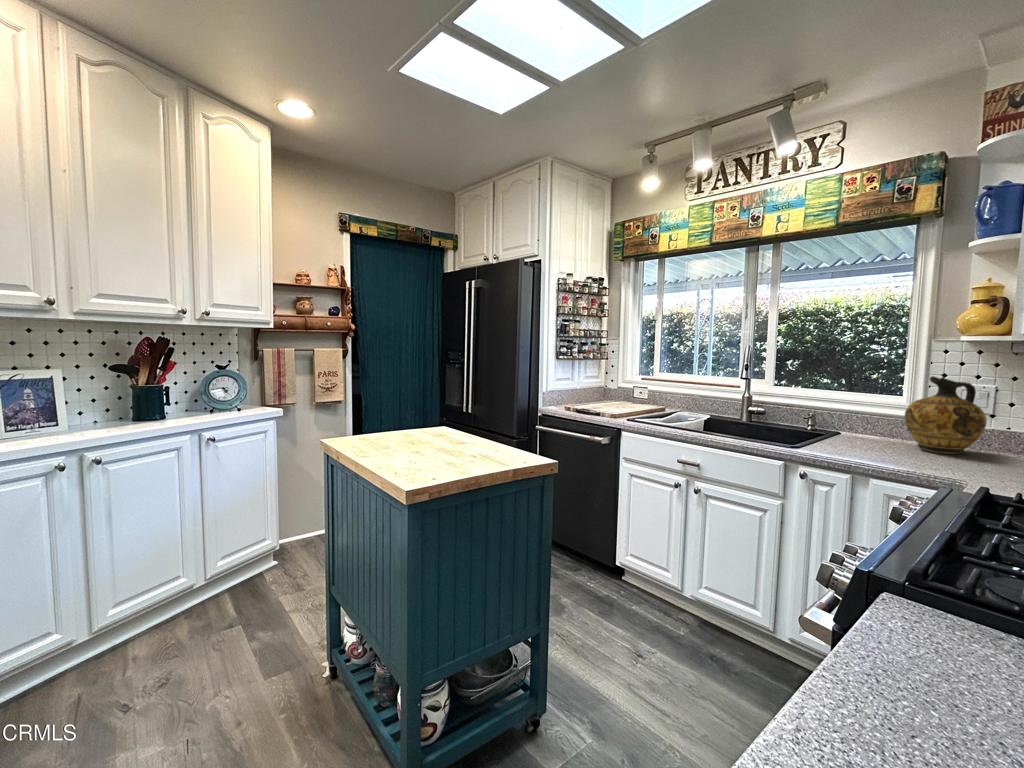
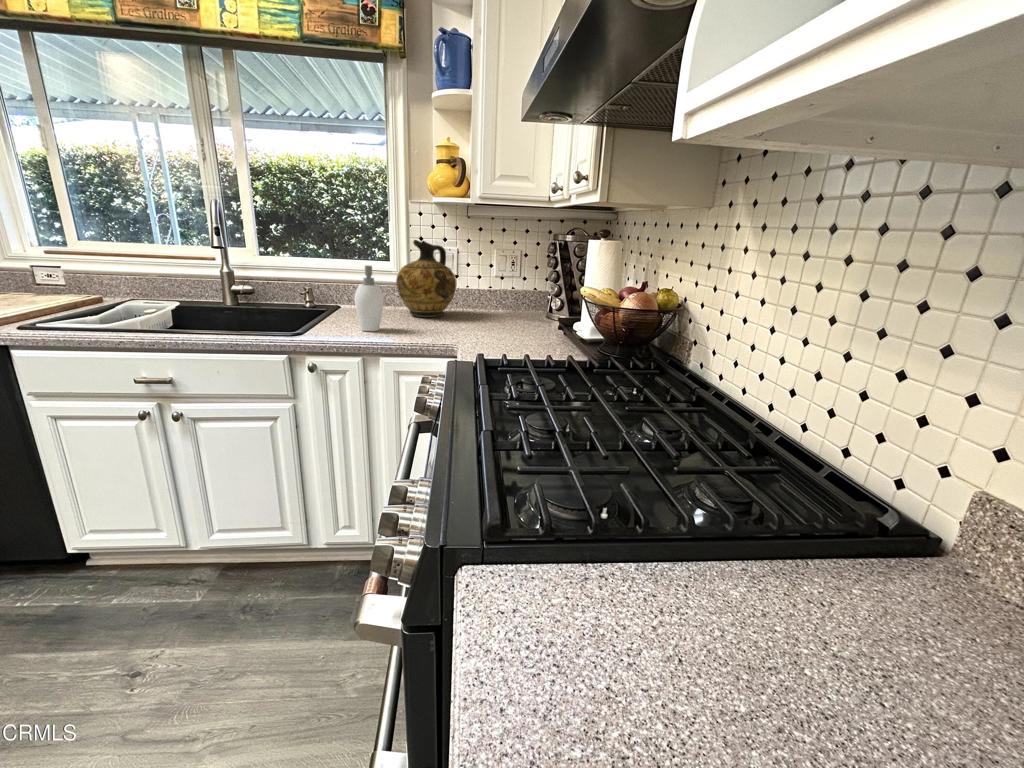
soap dispenser: none [853,398,896,456] -> present [354,265,390,331]

